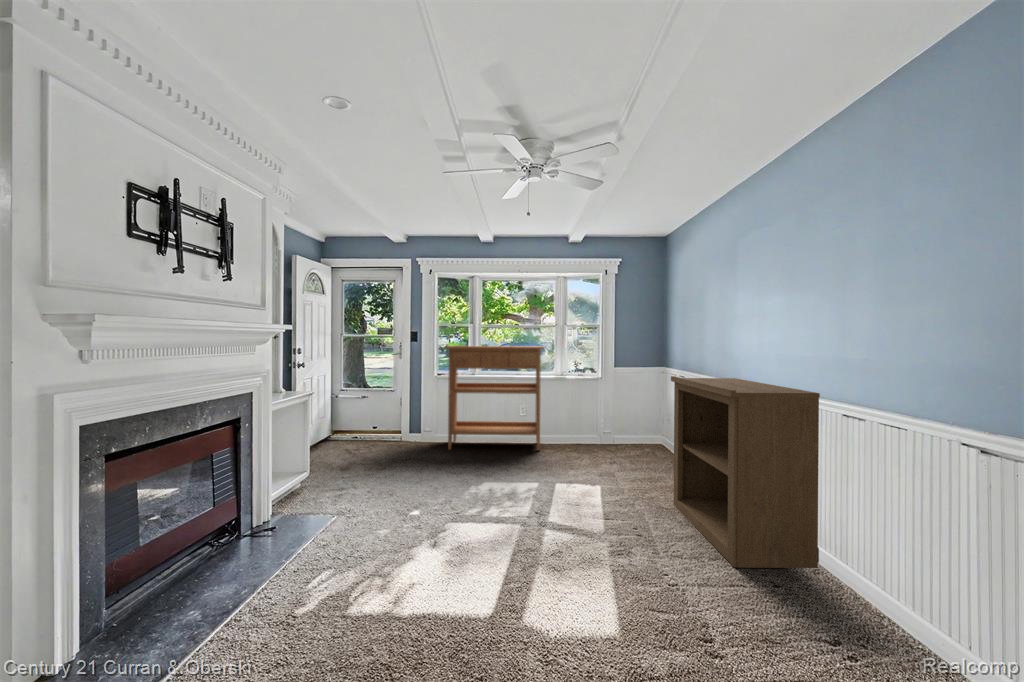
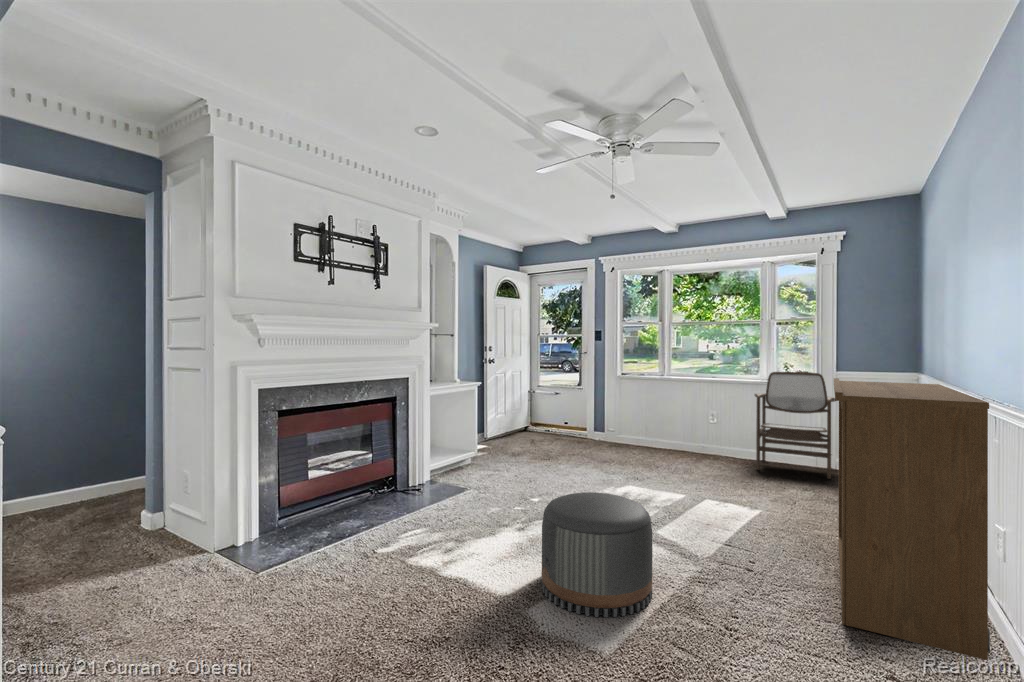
console table: present [444,346,545,450] -> none [618,344,739,462]
armchair: none [562,369,623,454] -> present [755,372,835,479]
pouf: none [504,497,611,620] -> present [542,492,653,617]

